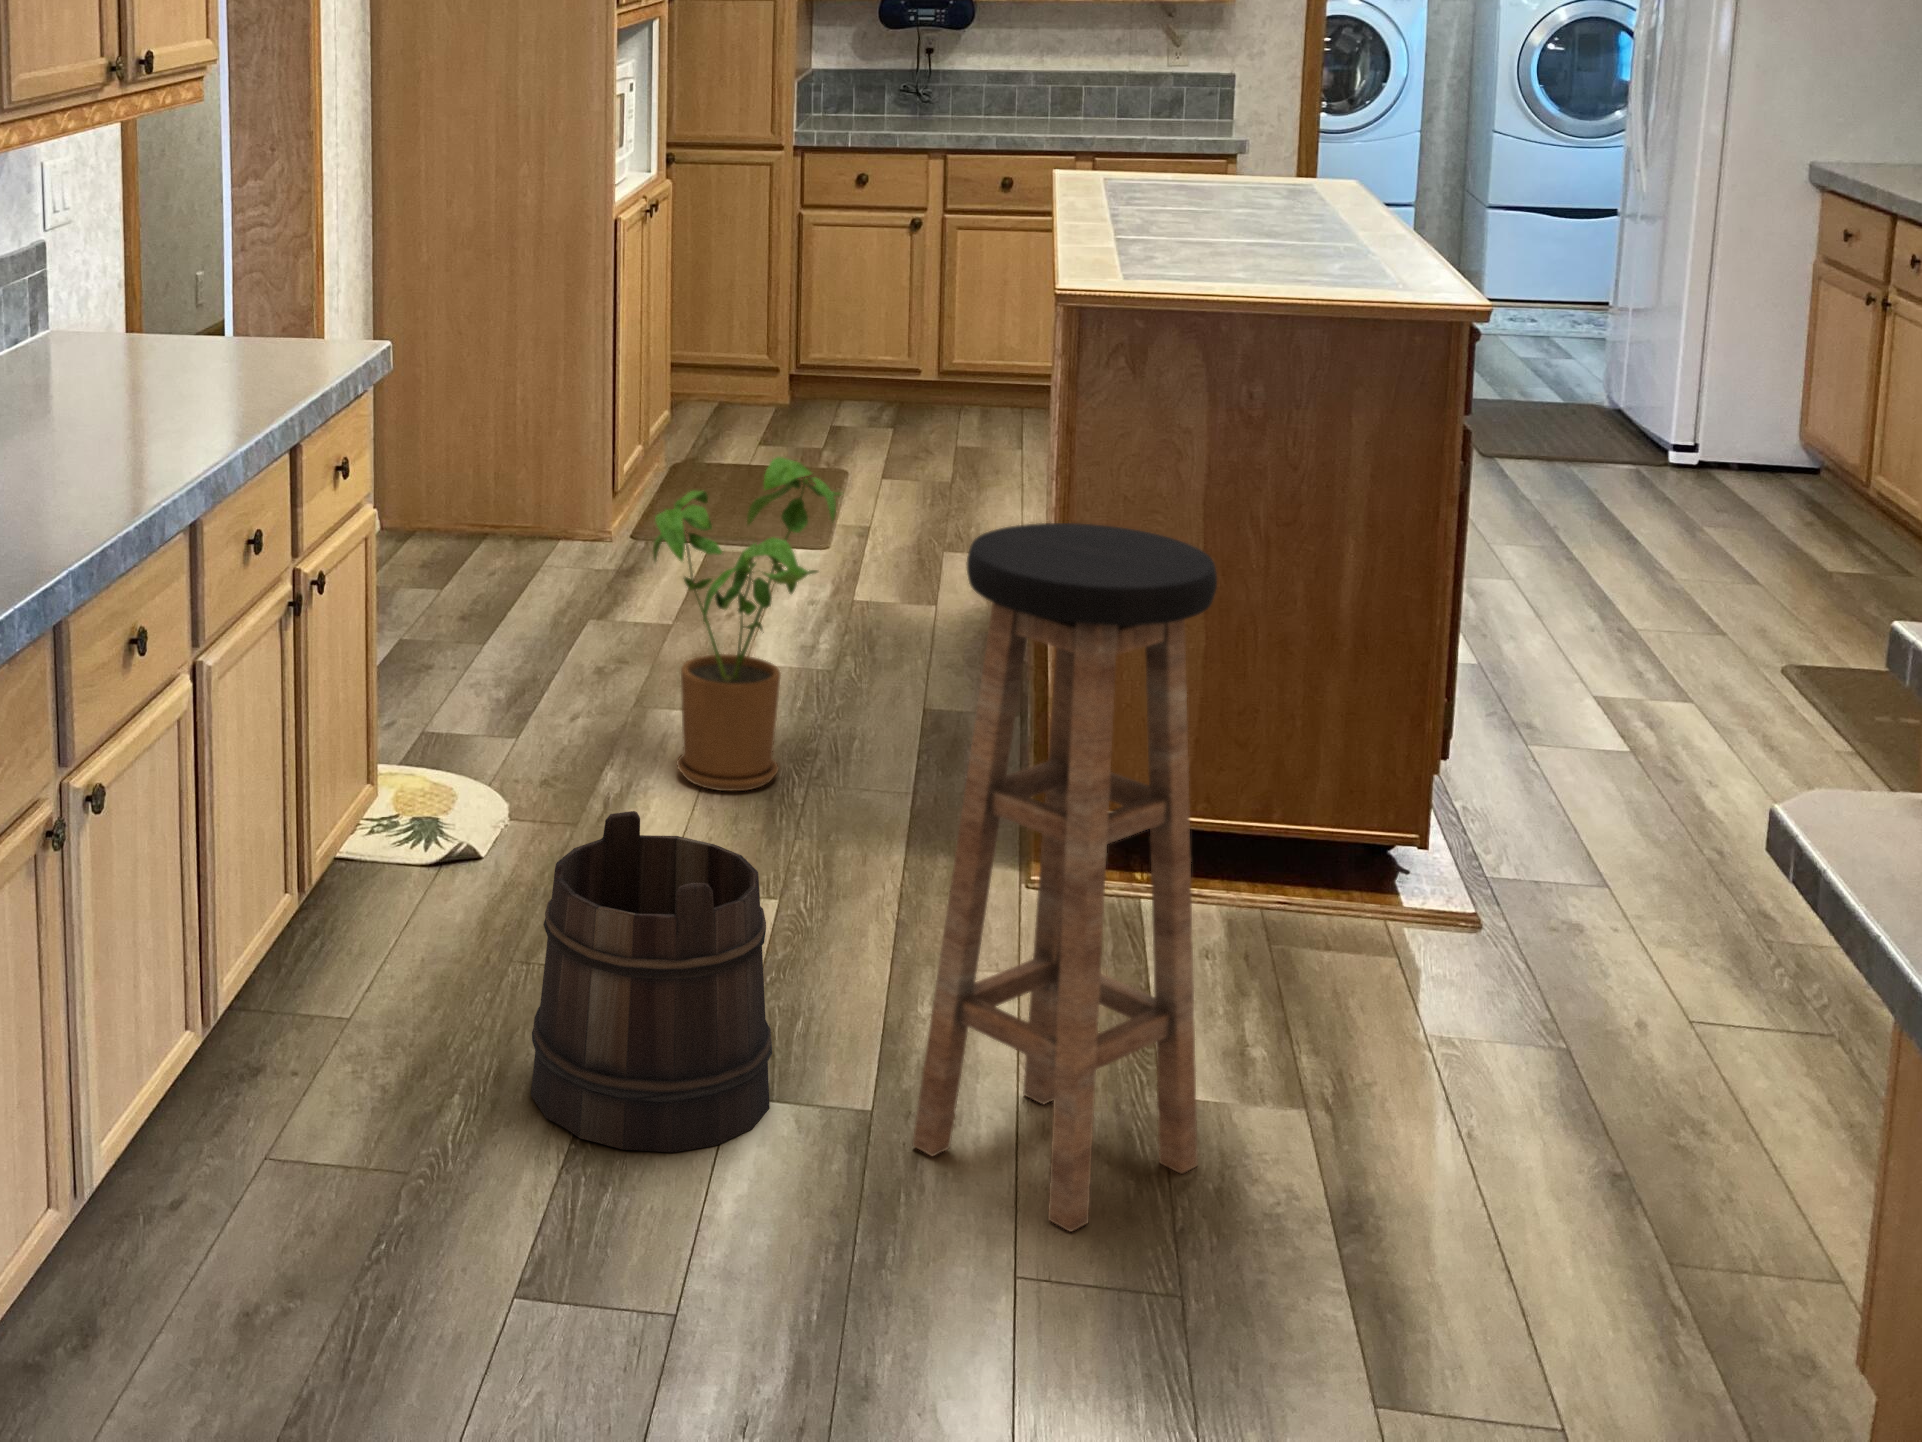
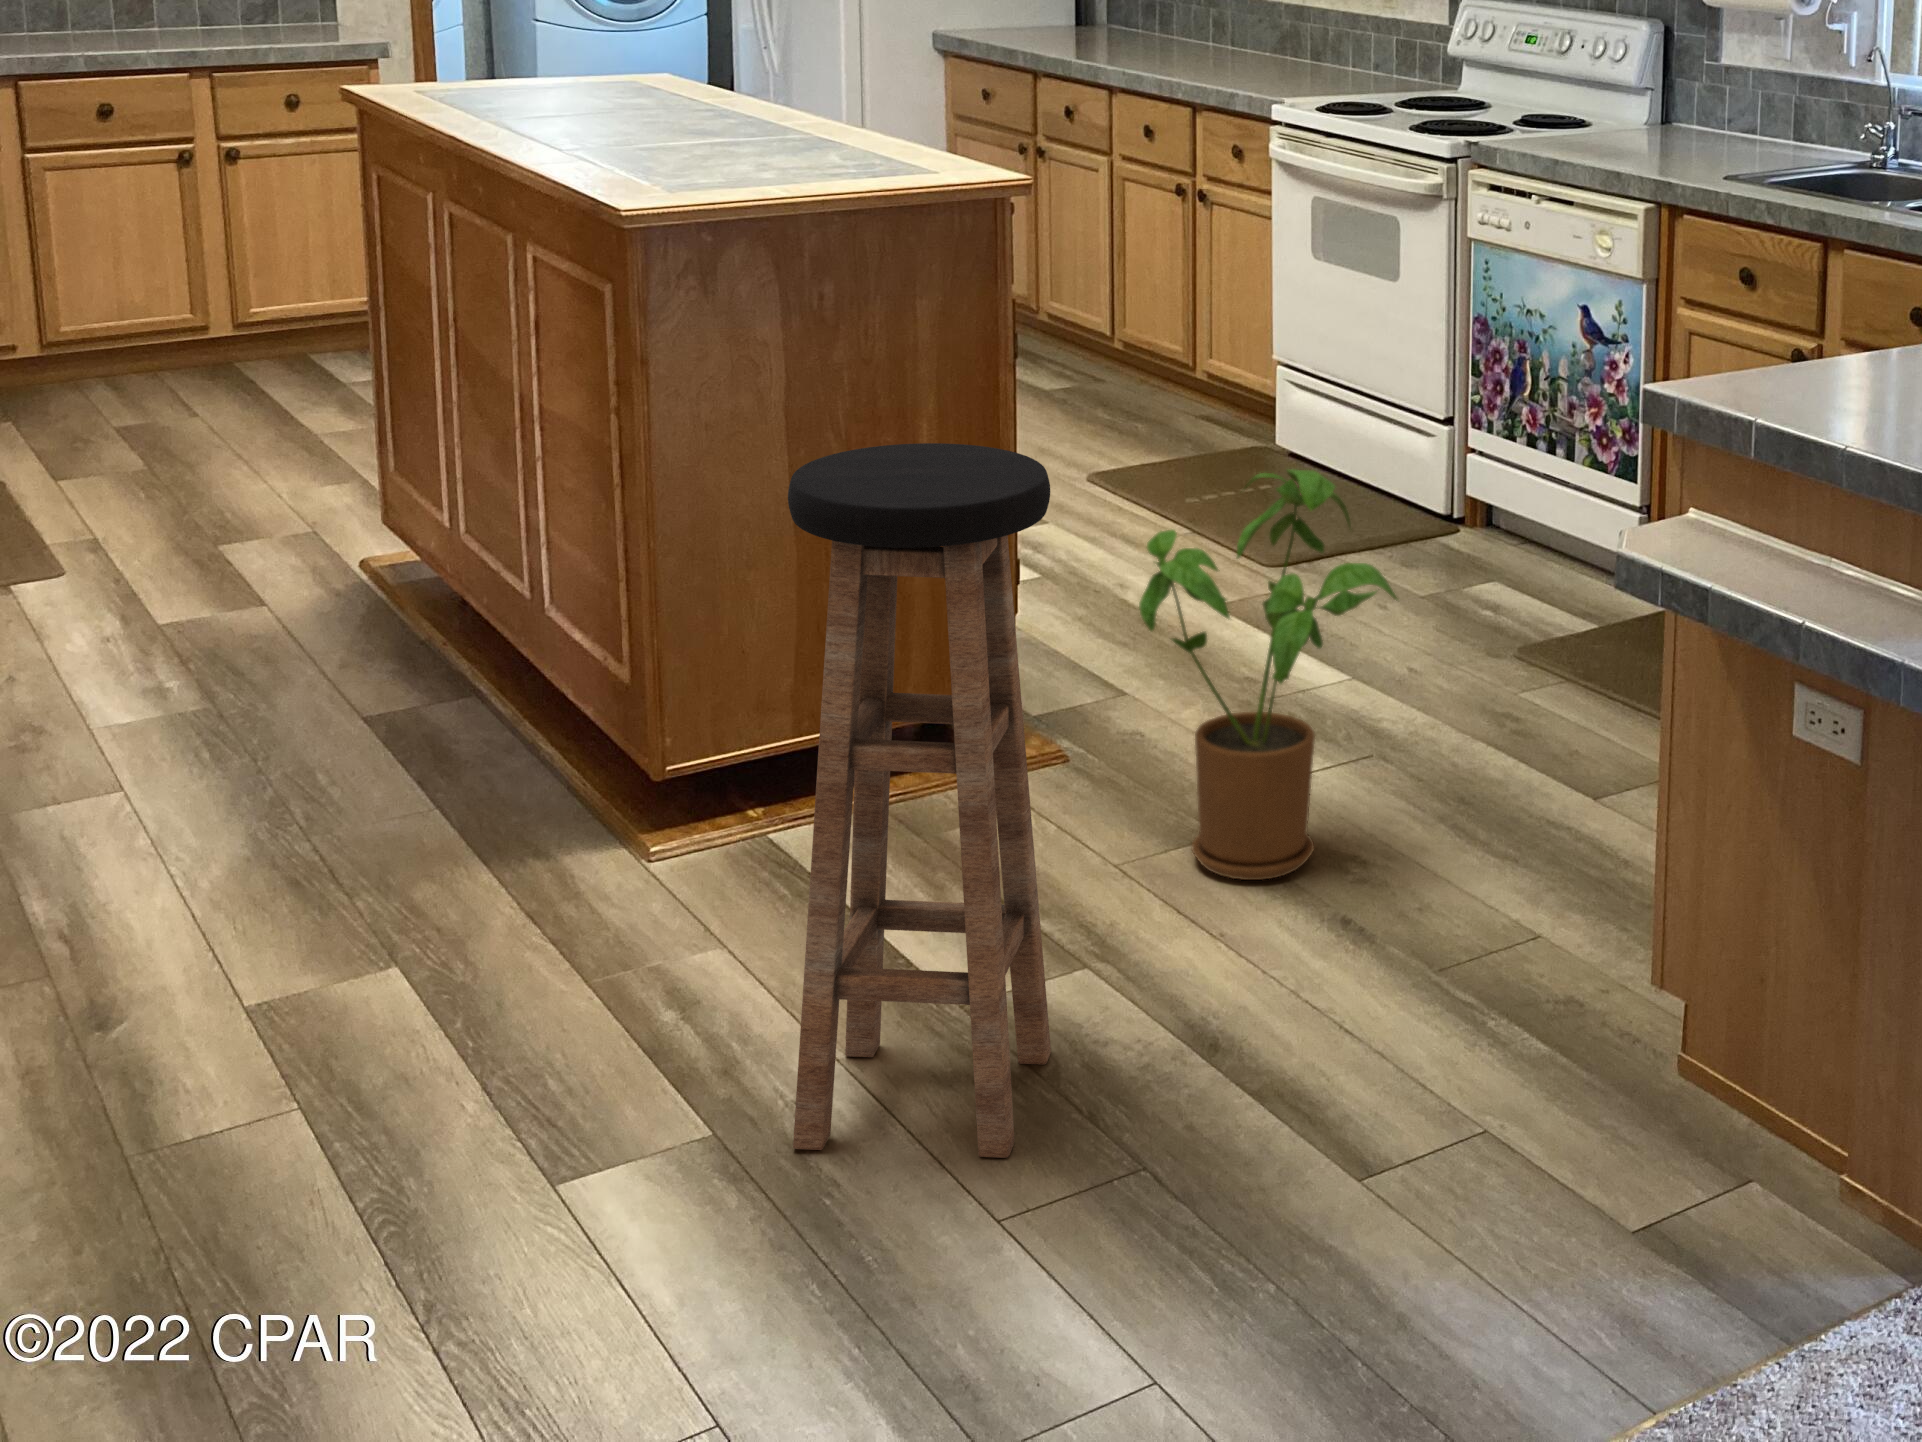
house plant: present [653,457,841,791] -> present [1139,469,1397,880]
bucket: present [531,811,772,1152] -> none [301,905,615,1307]

